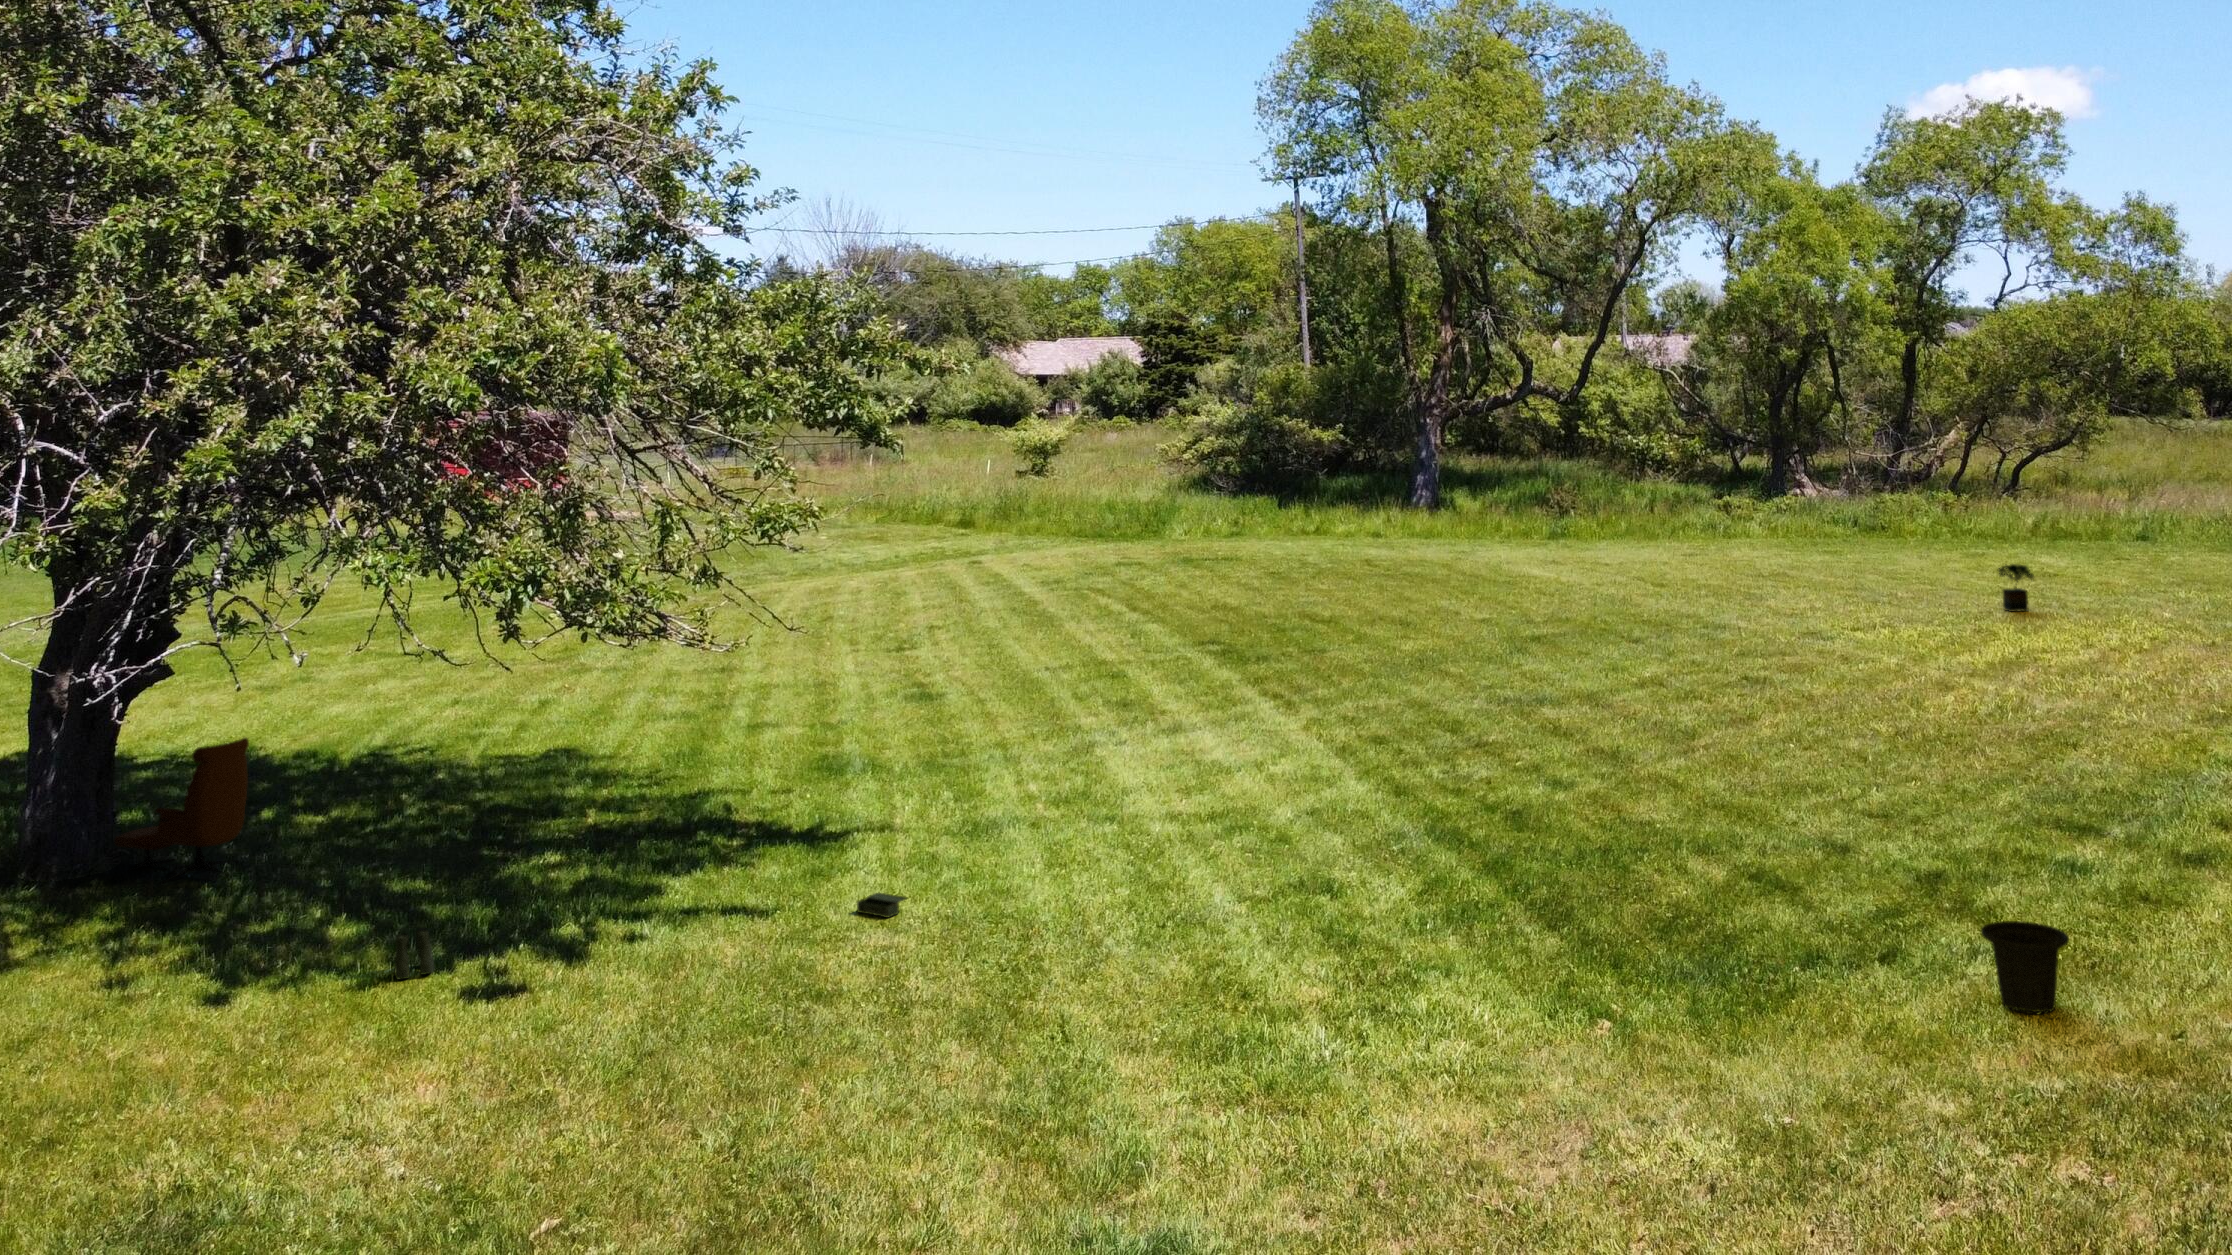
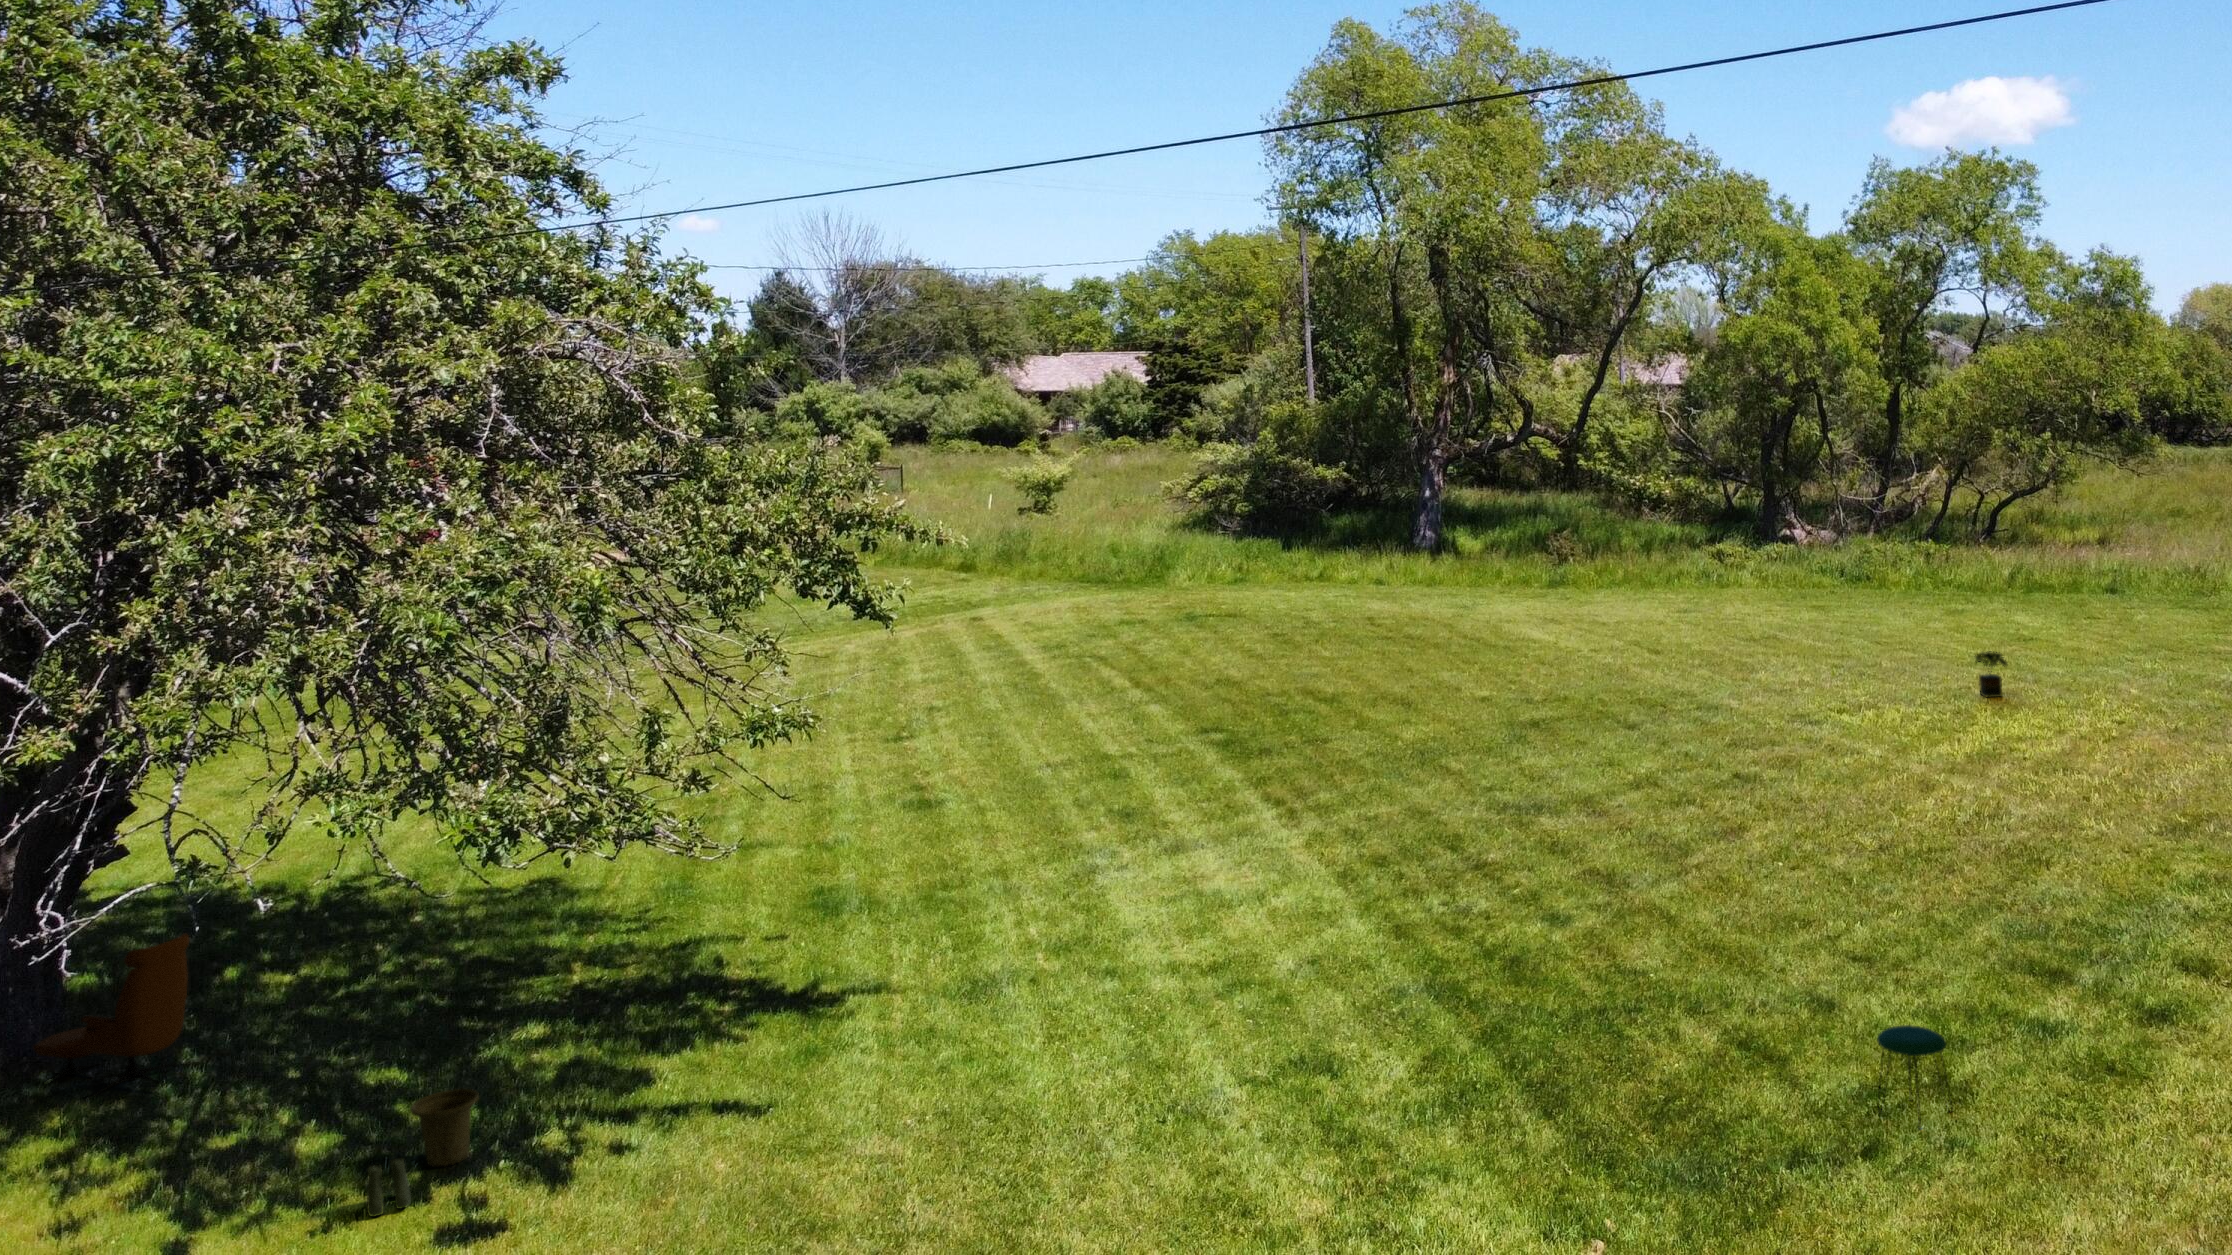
stool: none [1892,853,1978,957] -> present [1877,1025,1951,1128]
toolbox: present [857,893,907,917] -> none [866,1077,920,1107]
basket: present [1981,921,2069,1014] -> present [410,1089,479,1167]

